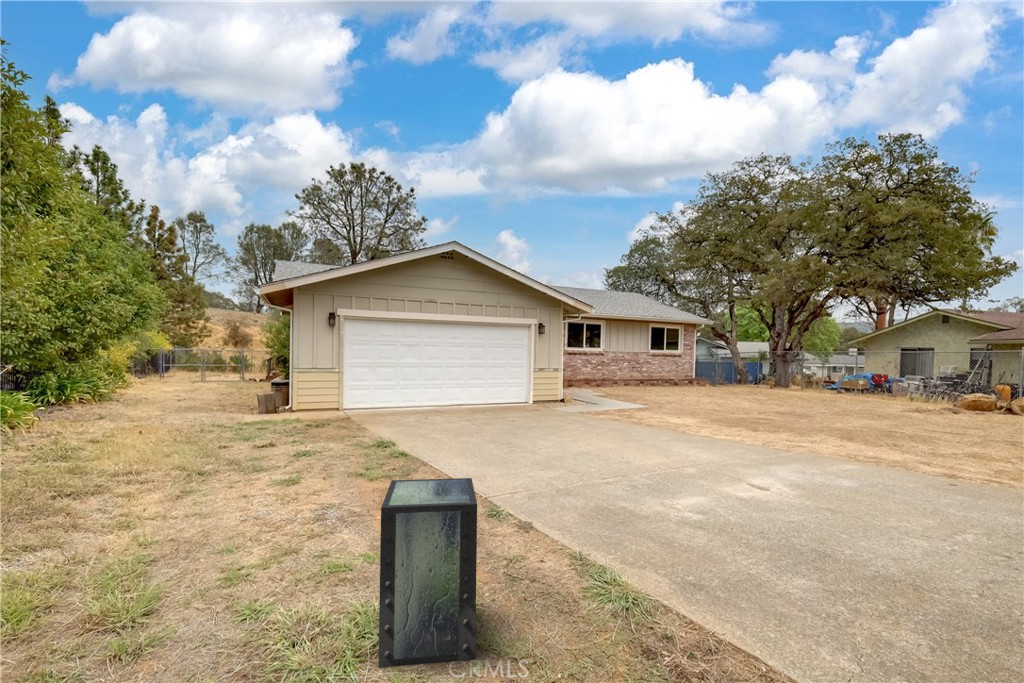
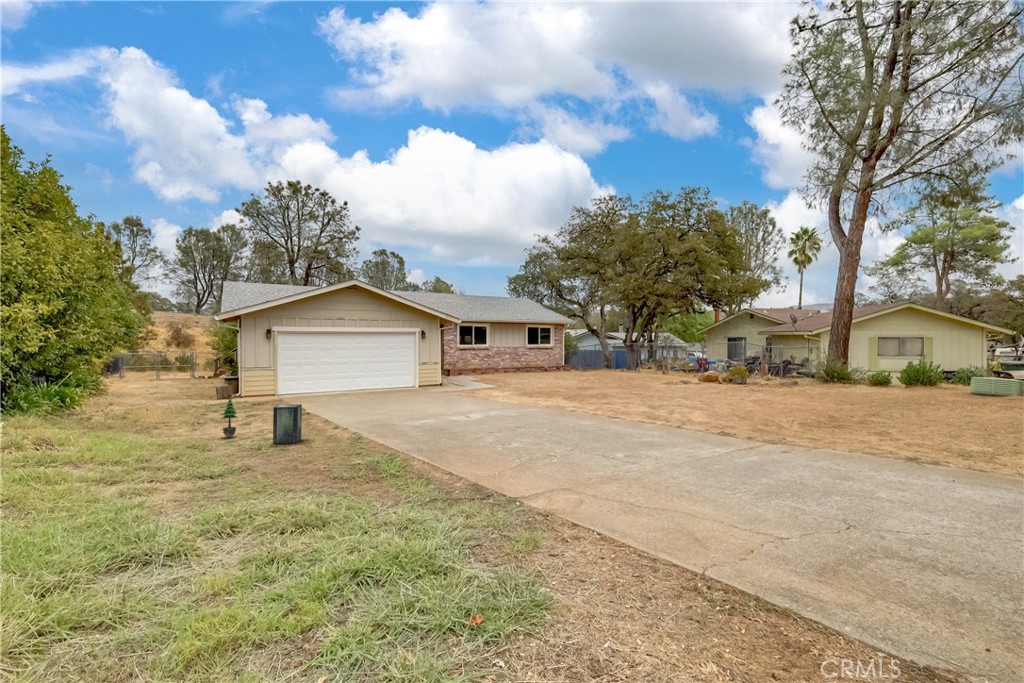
potted tree: none [195,441,254,581] -> present [222,397,237,438]

